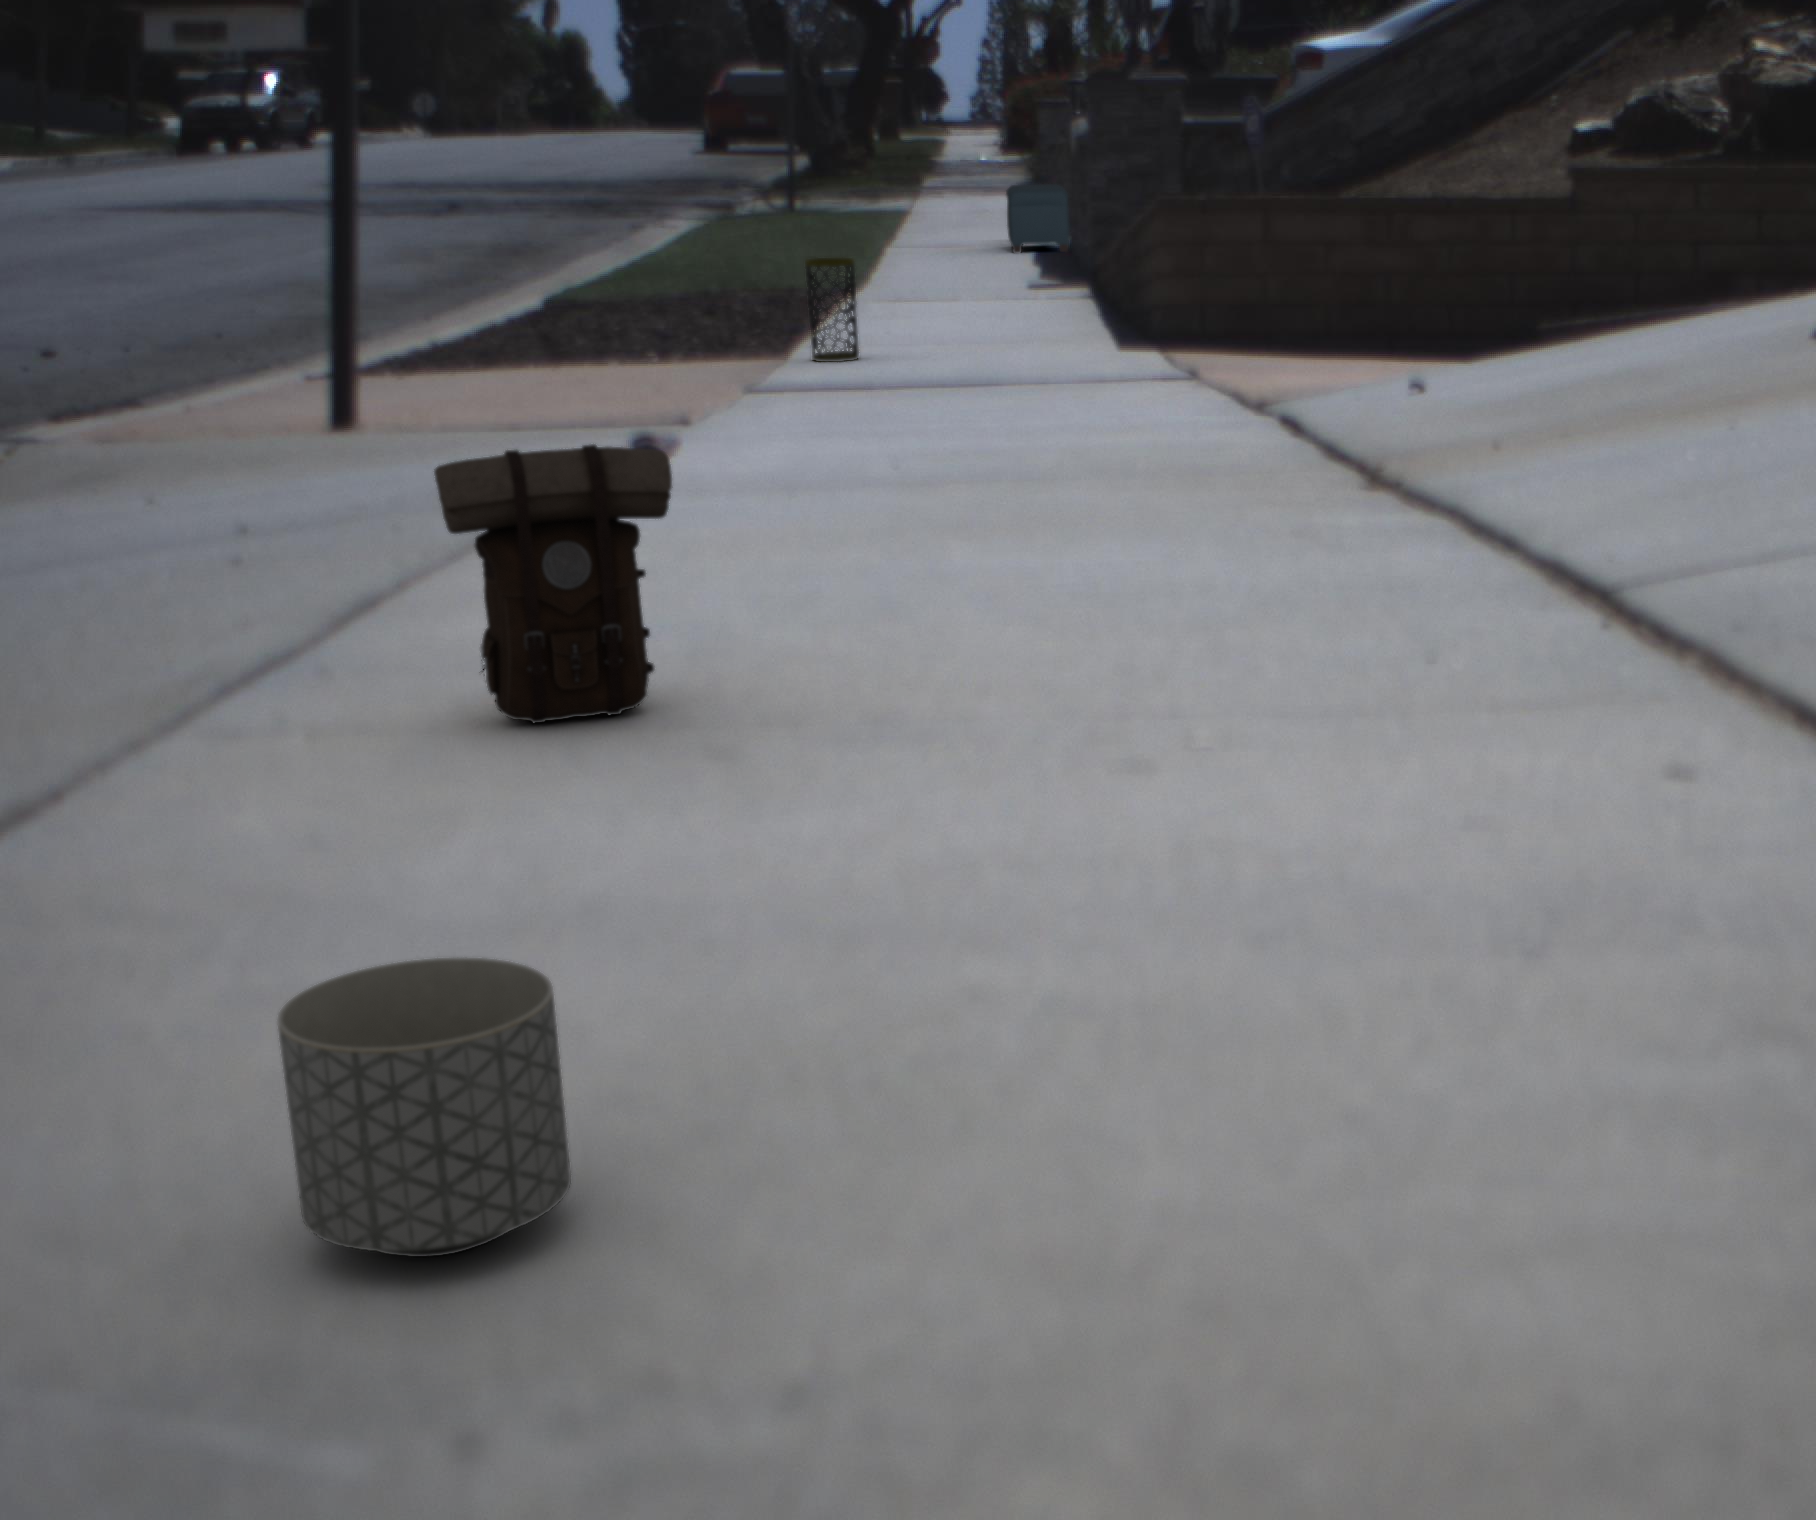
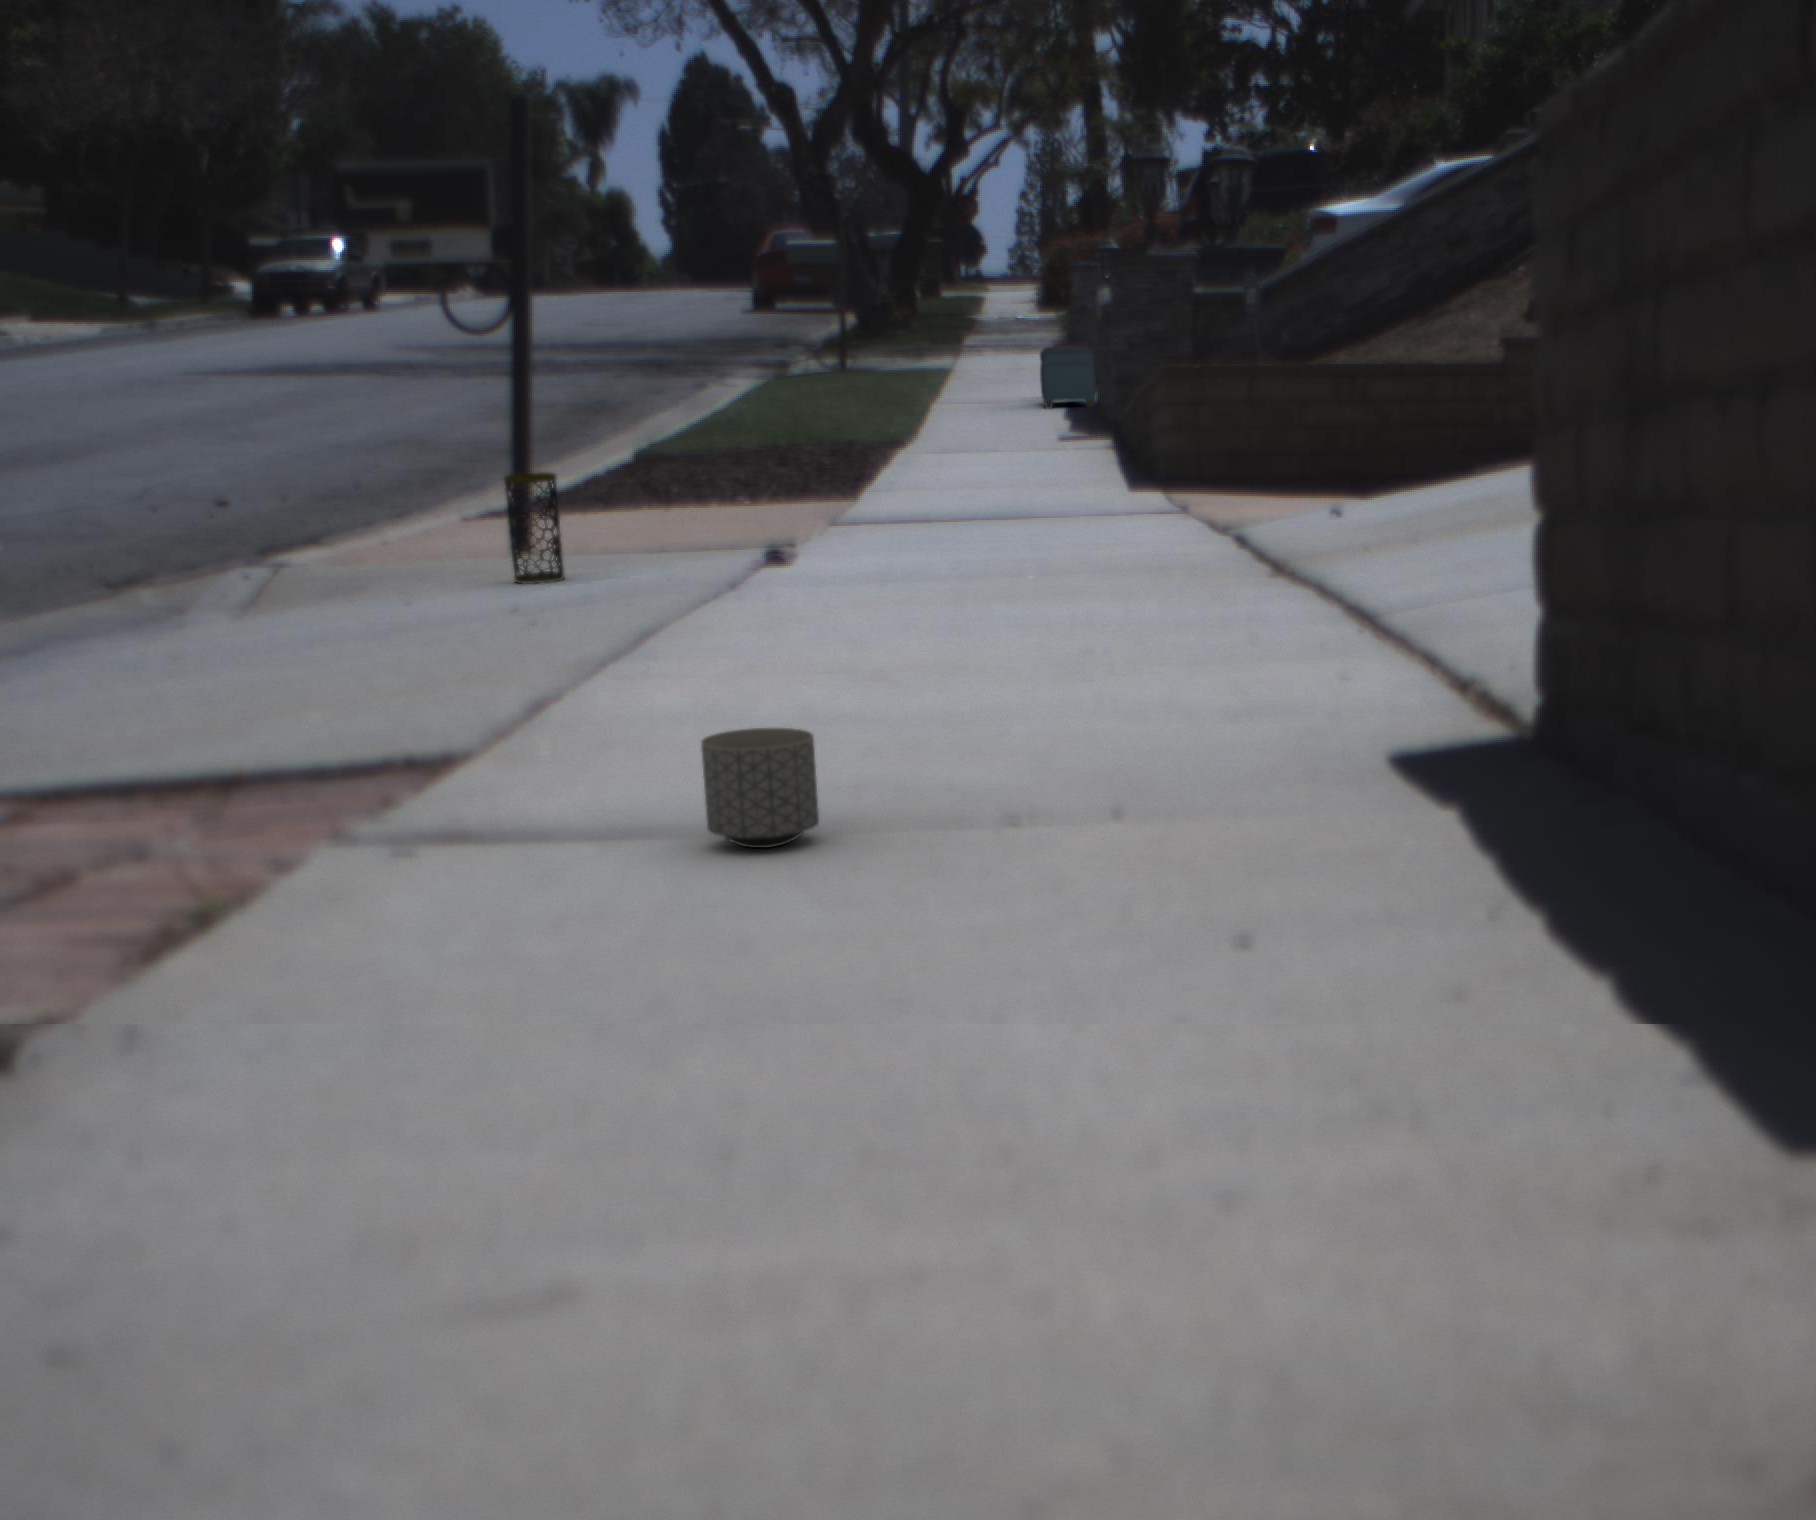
trash can: present [805,258,859,362] -> present [504,472,564,584]
backpack: present [434,444,672,723] -> none [691,528,825,692]

